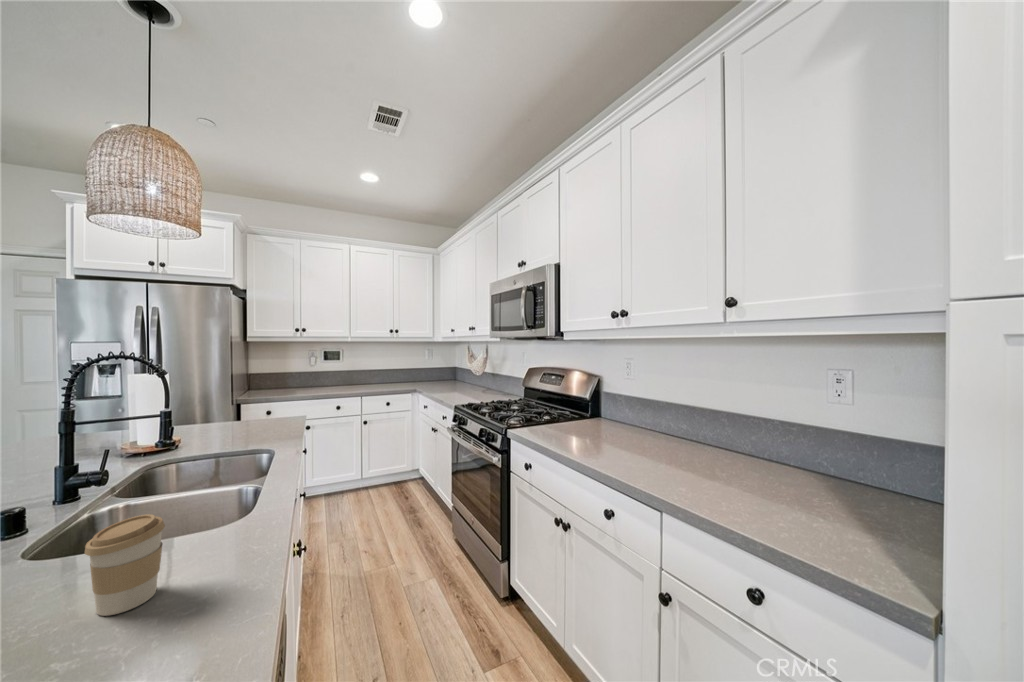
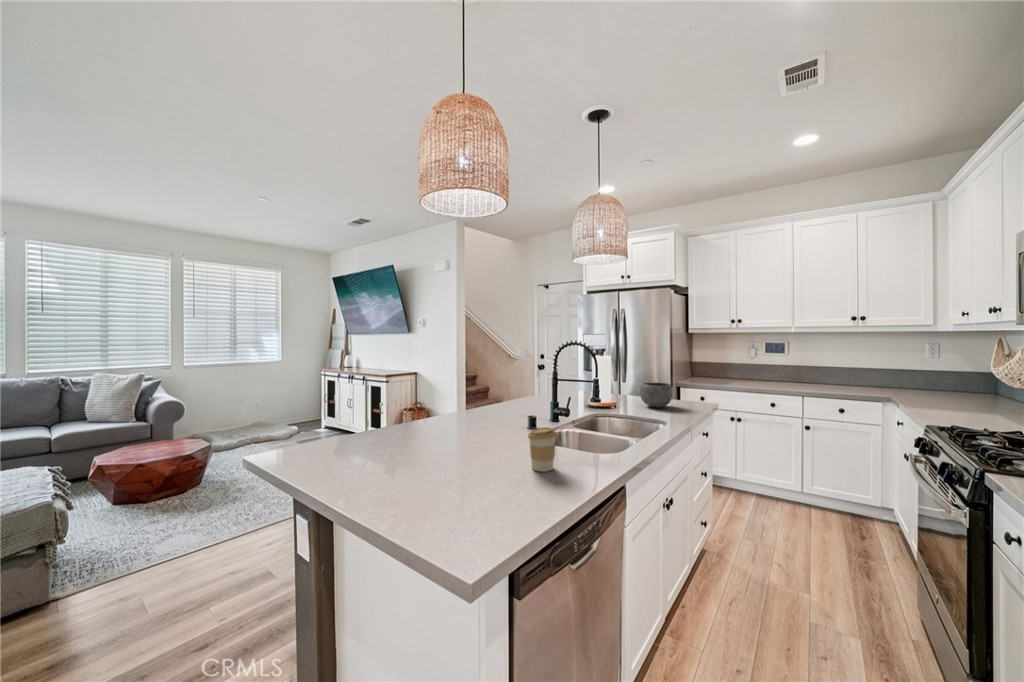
ceramic bowl: none [219,401,266,434] -> present [640,383,672,408]

